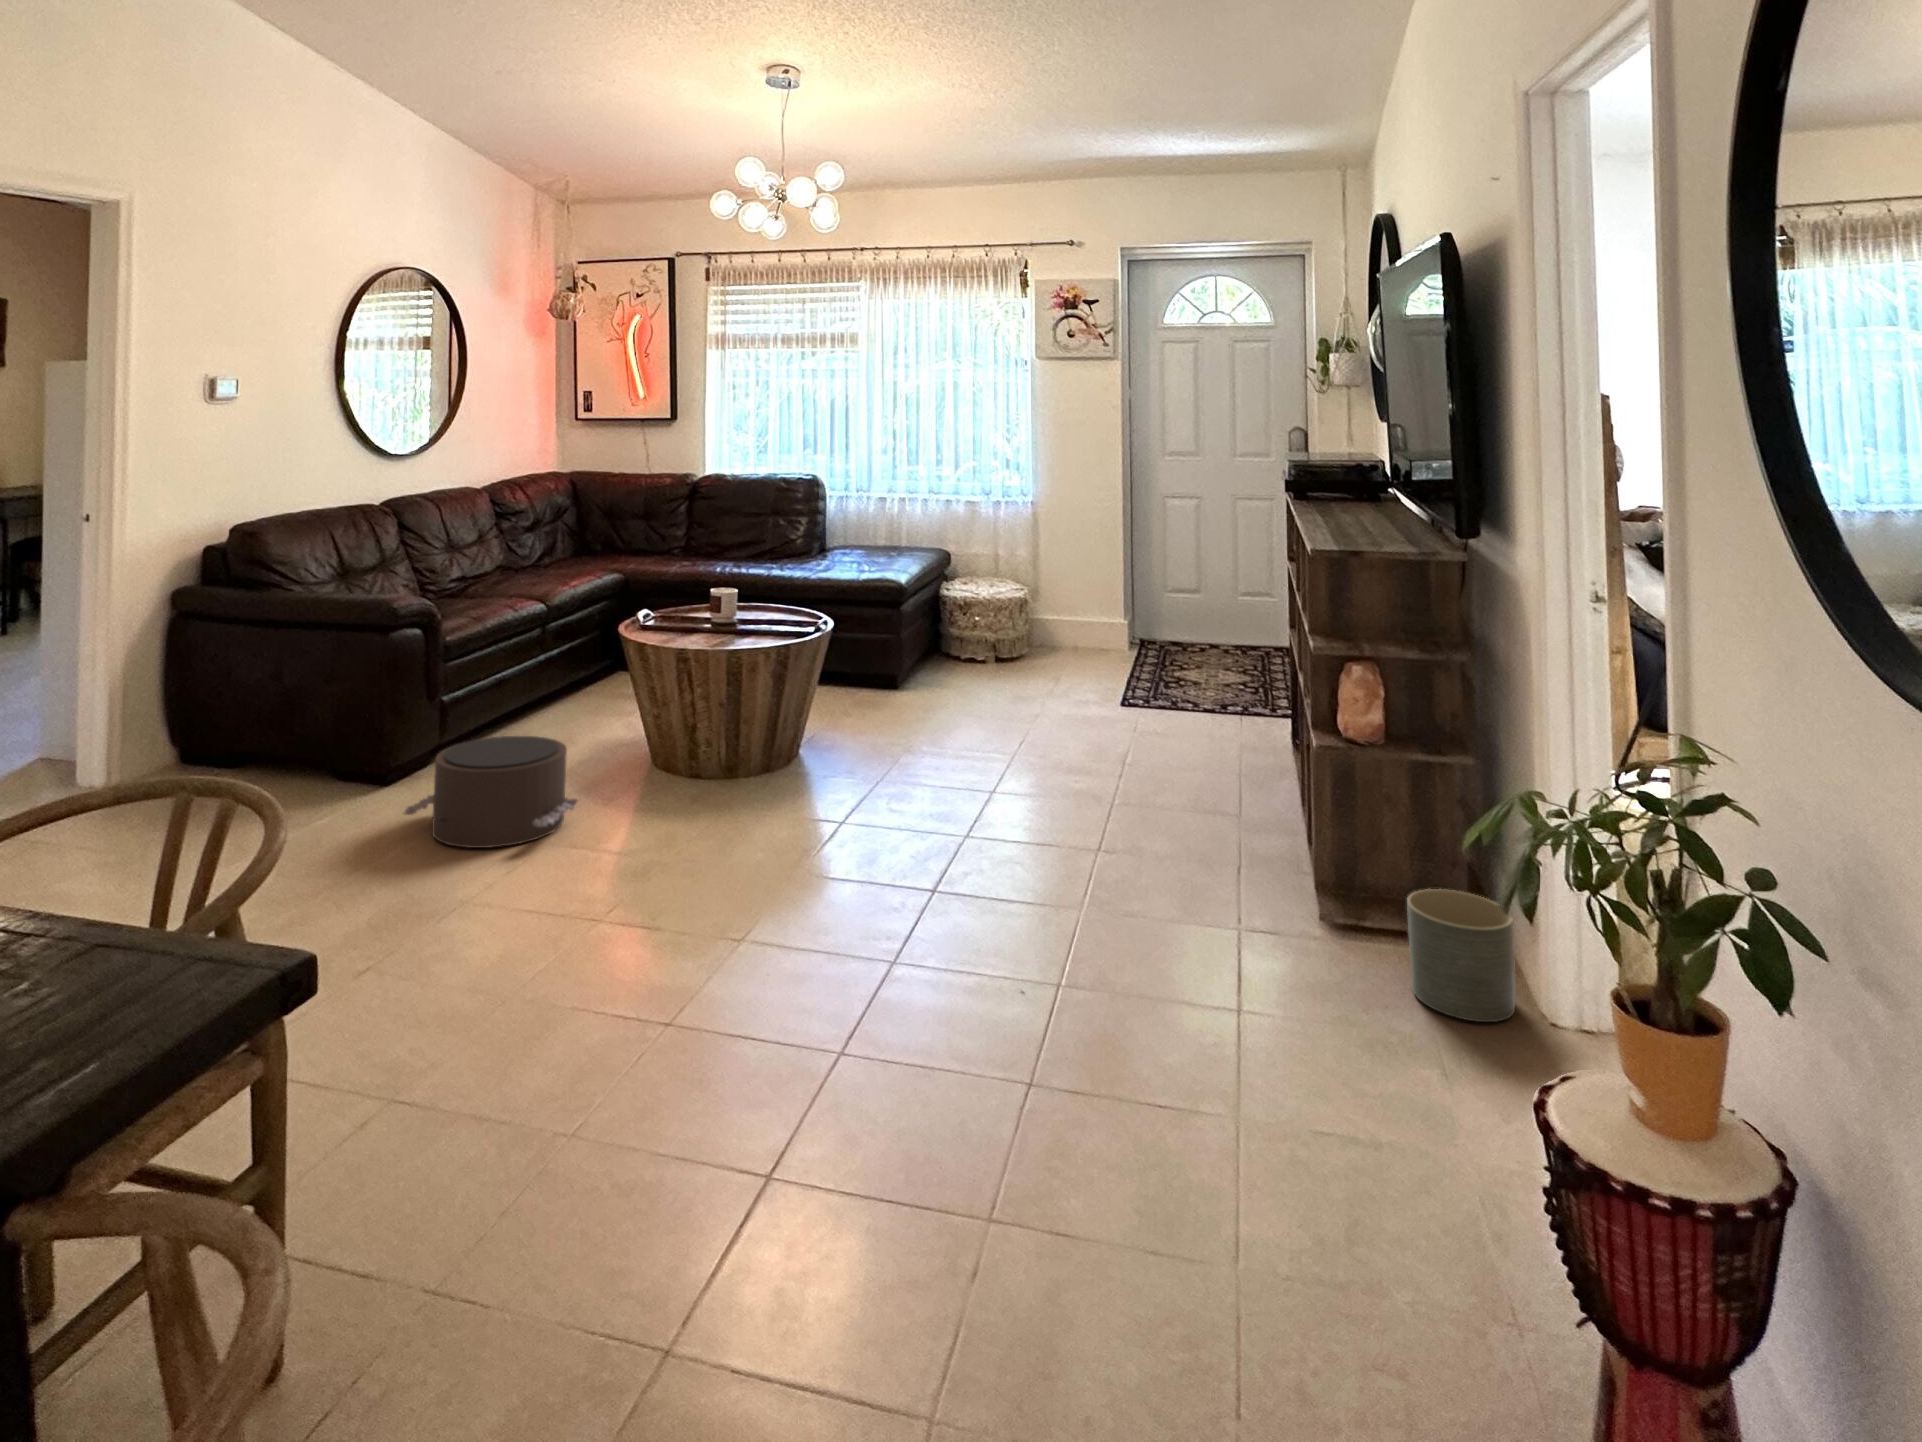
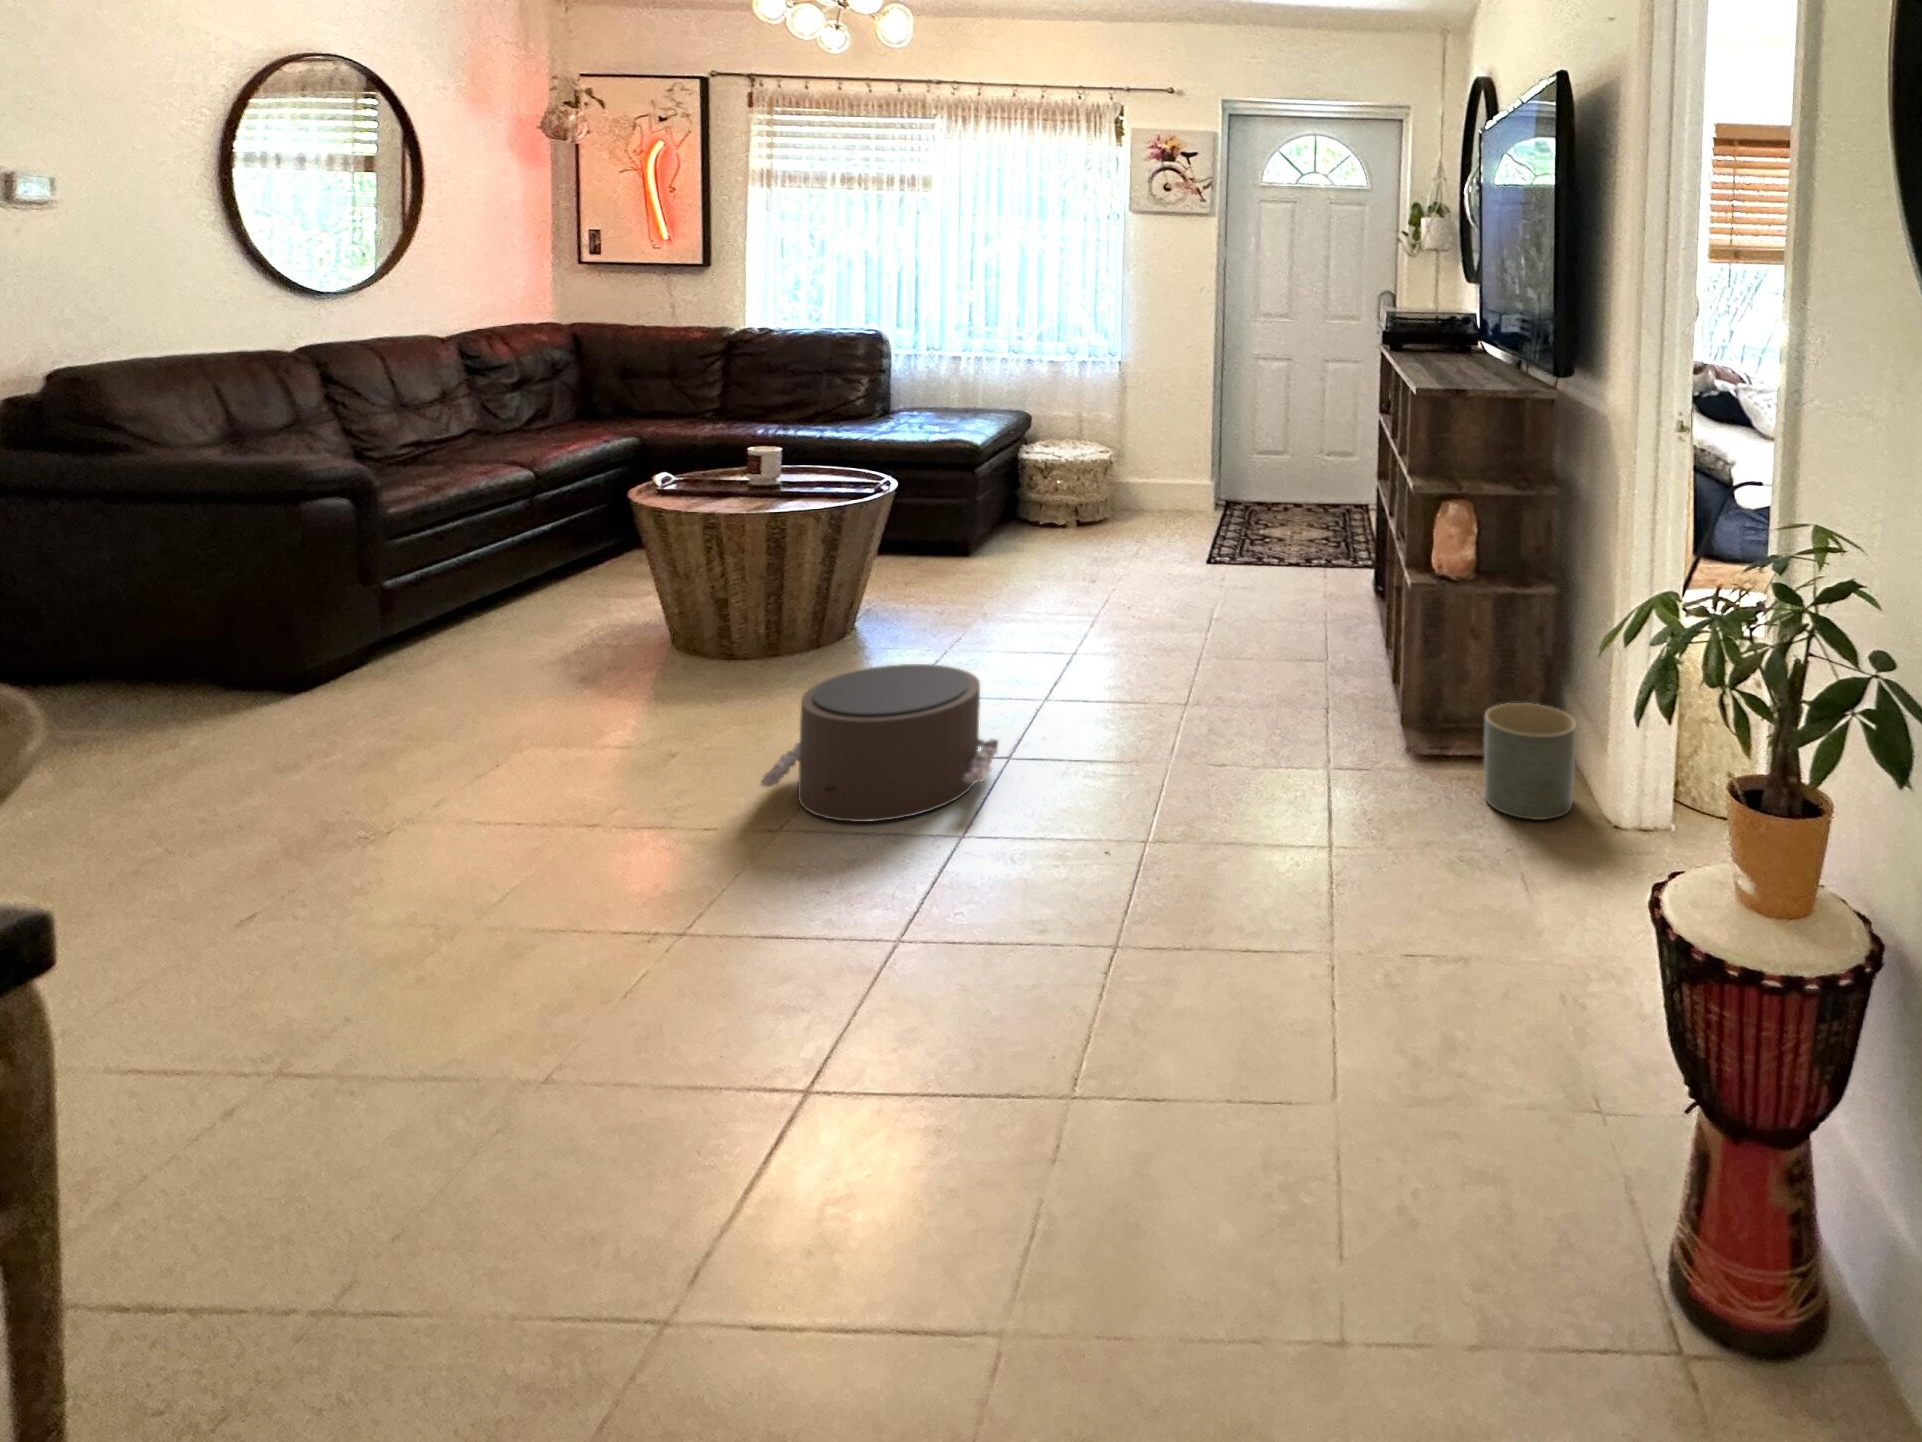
pouf: present [403,736,579,848] -> present [761,664,998,822]

